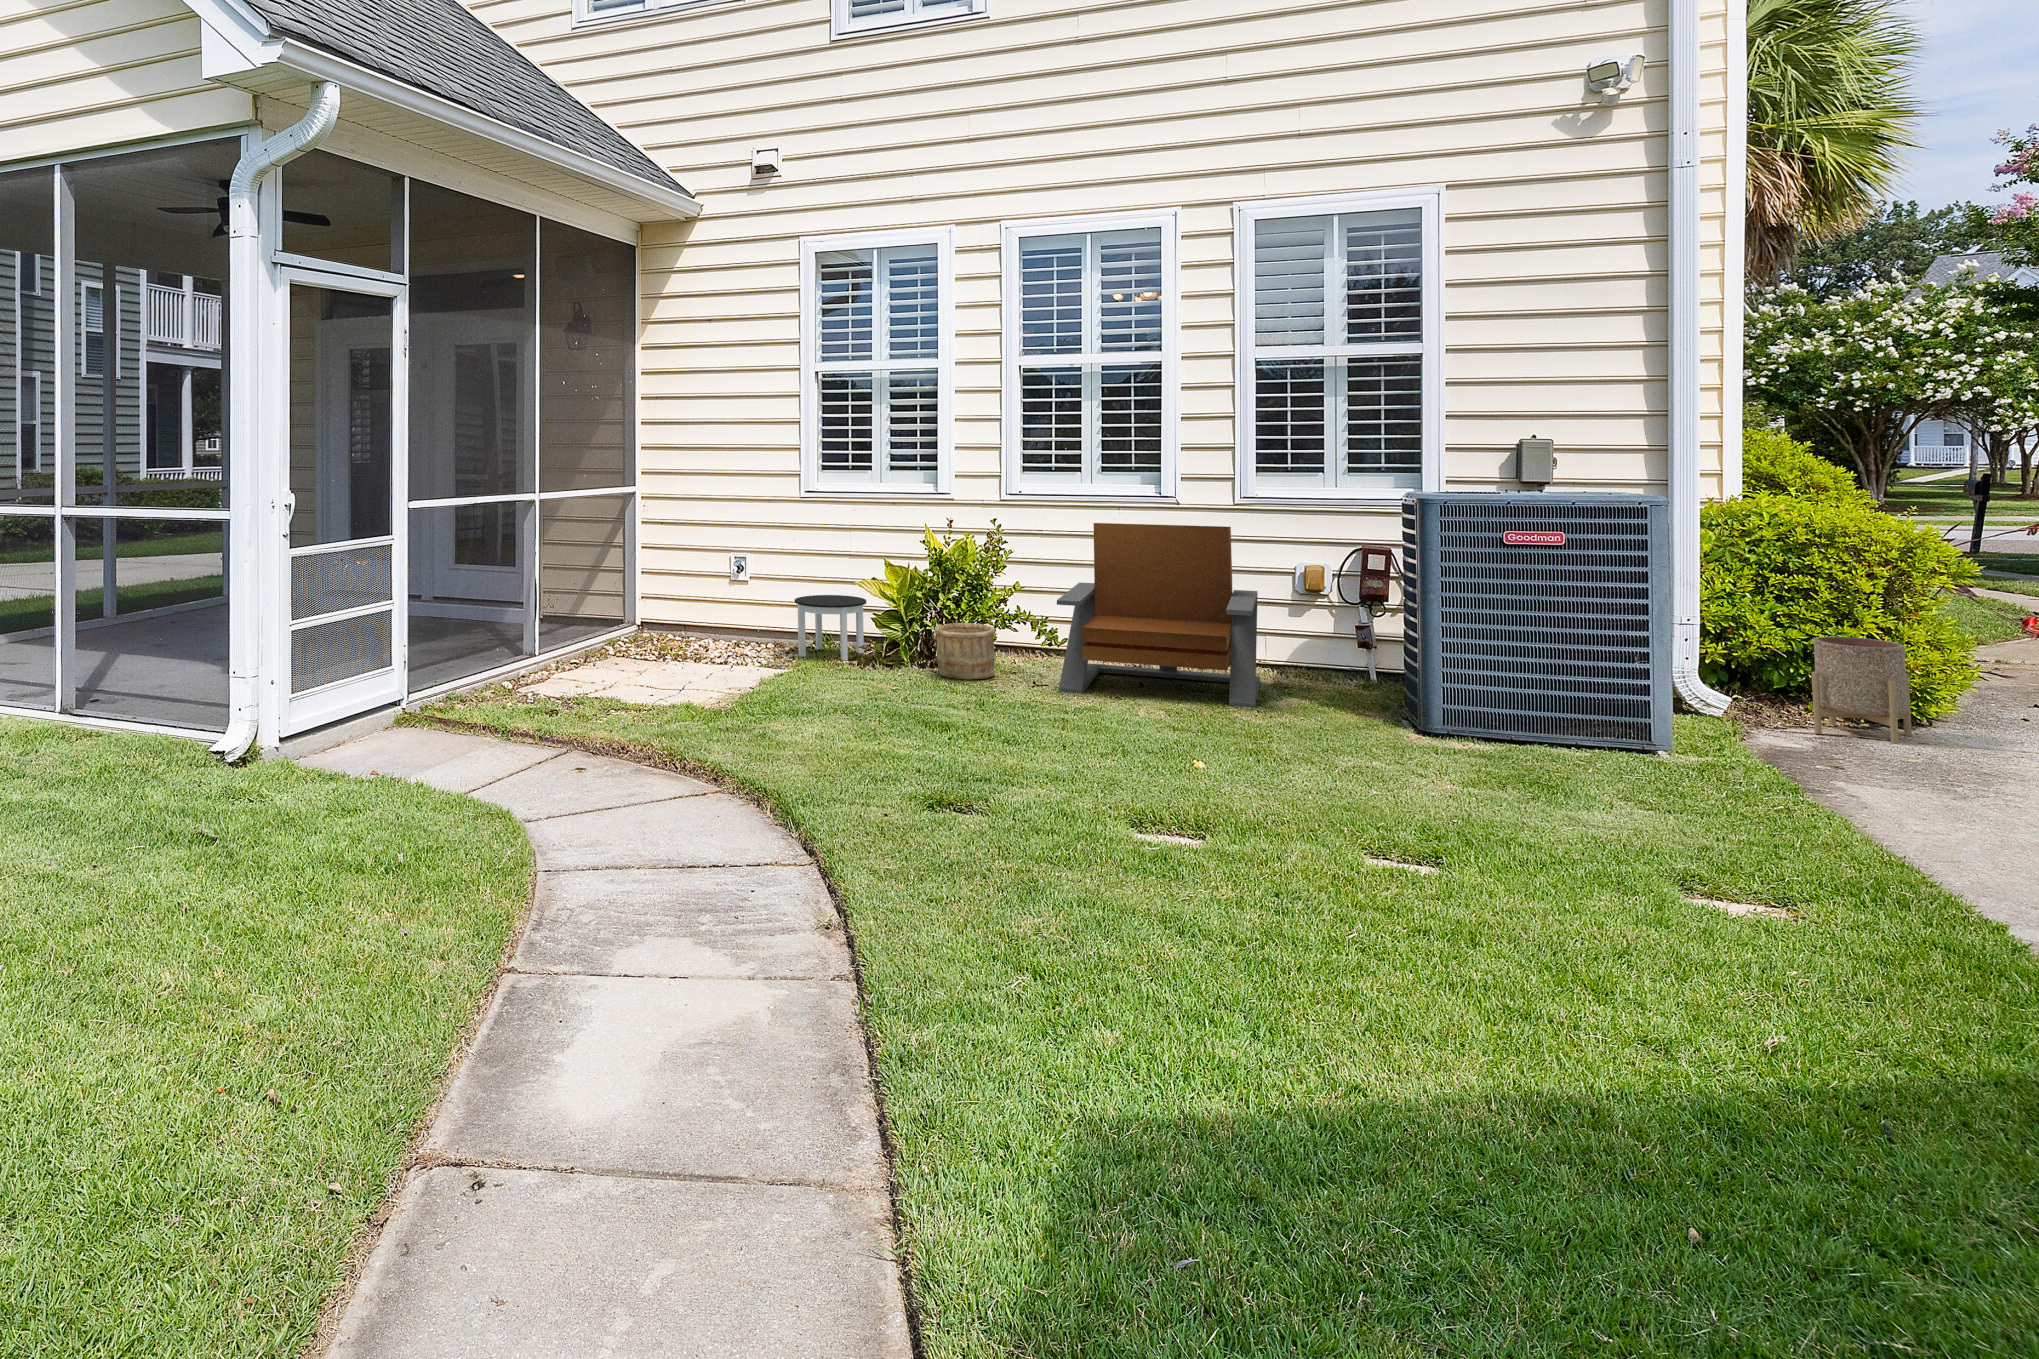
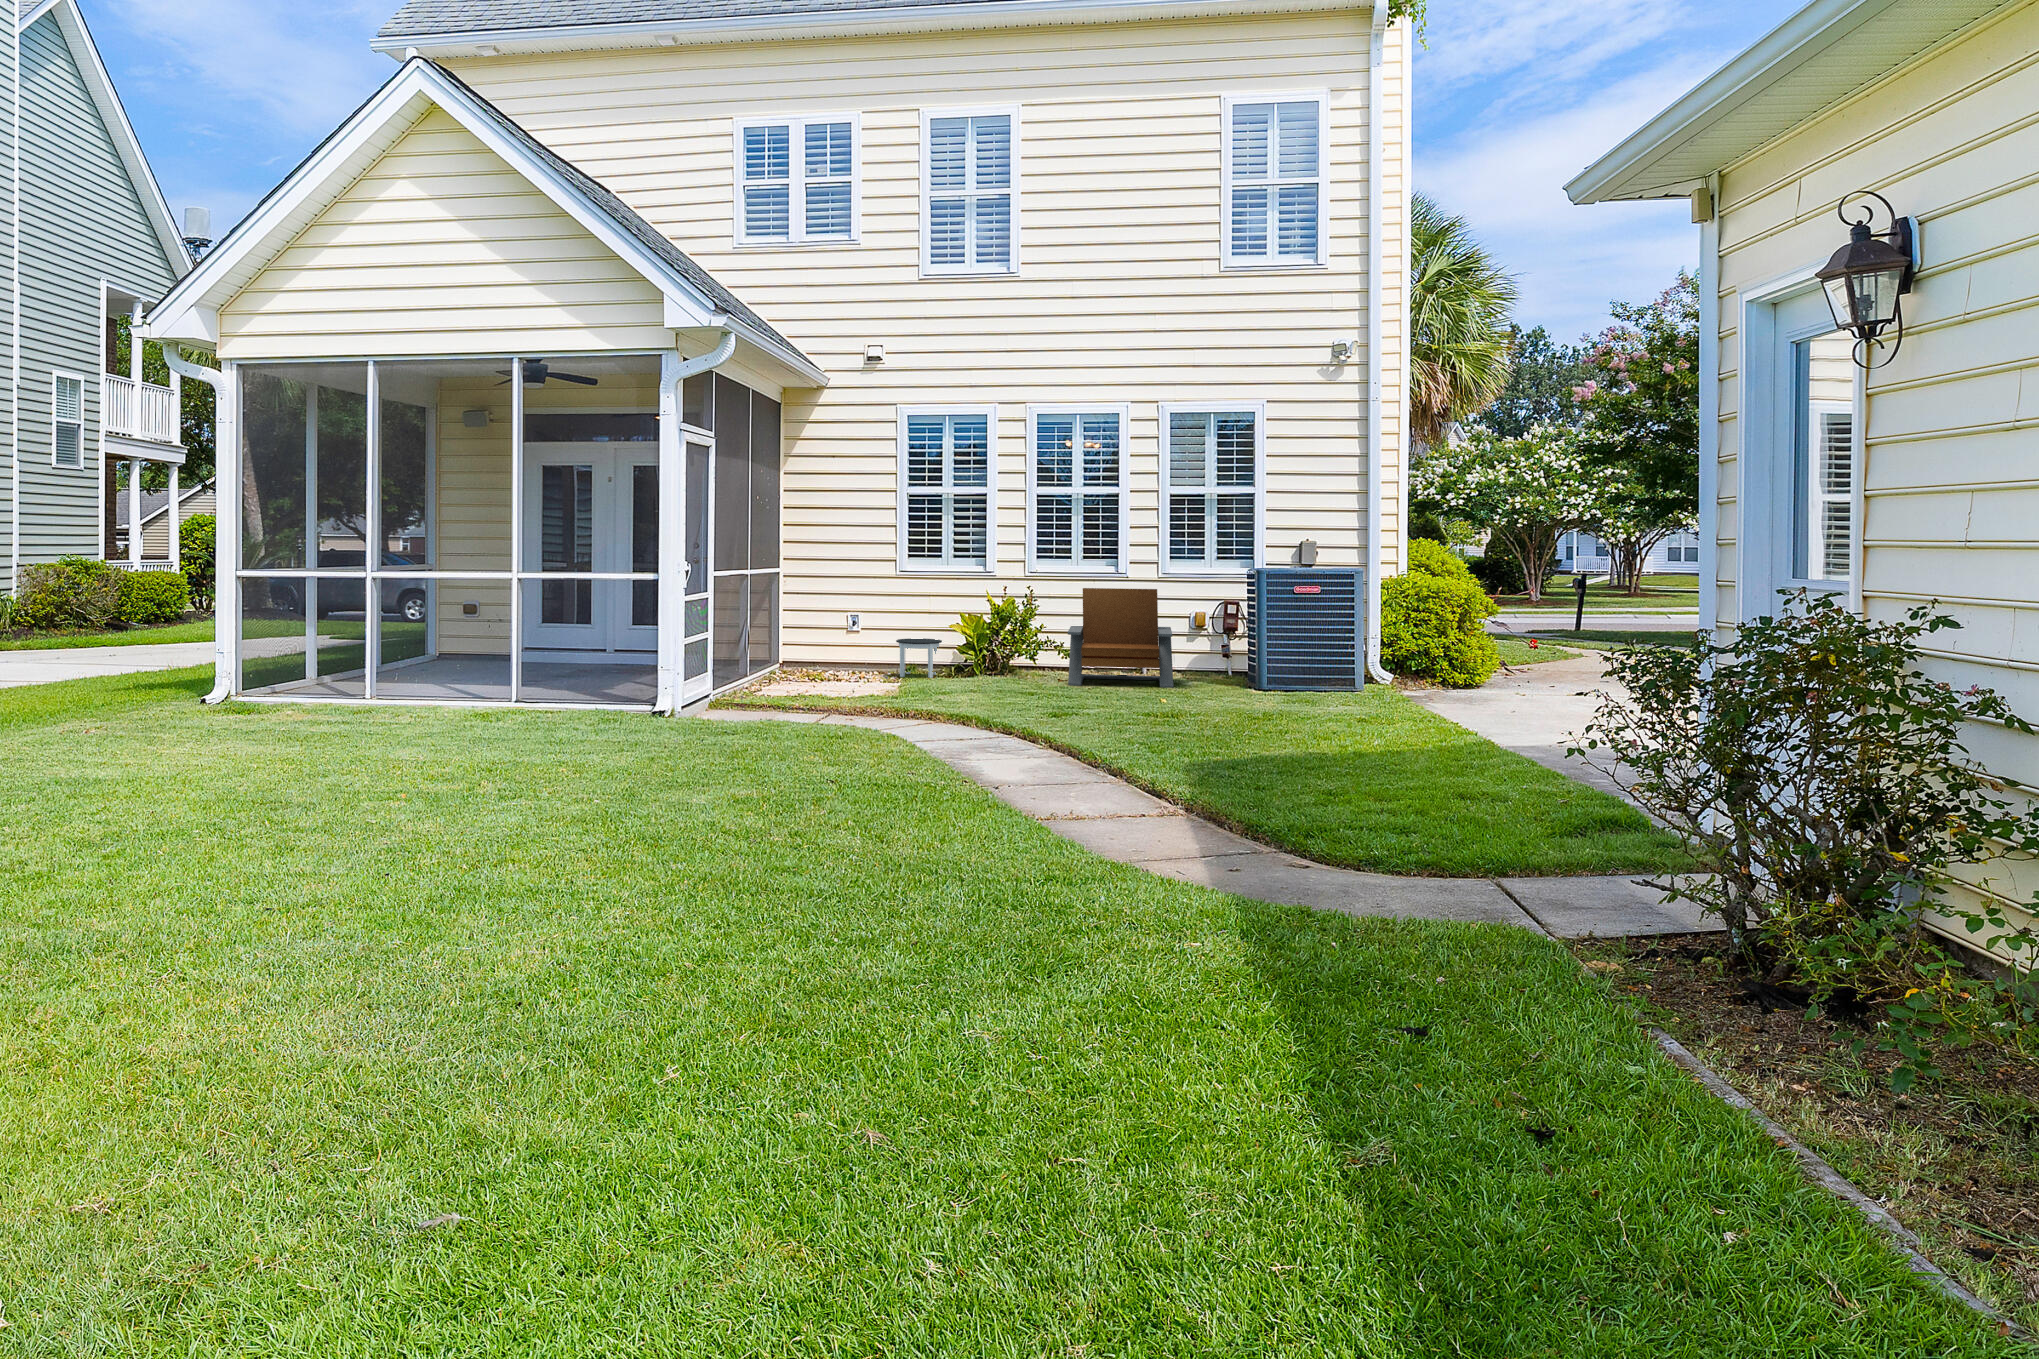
wooden bucket: present [935,623,995,679] -> none [991,650,1028,682]
planter: present [1812,637,1912,744] -> none [1427,641,1468,691]

